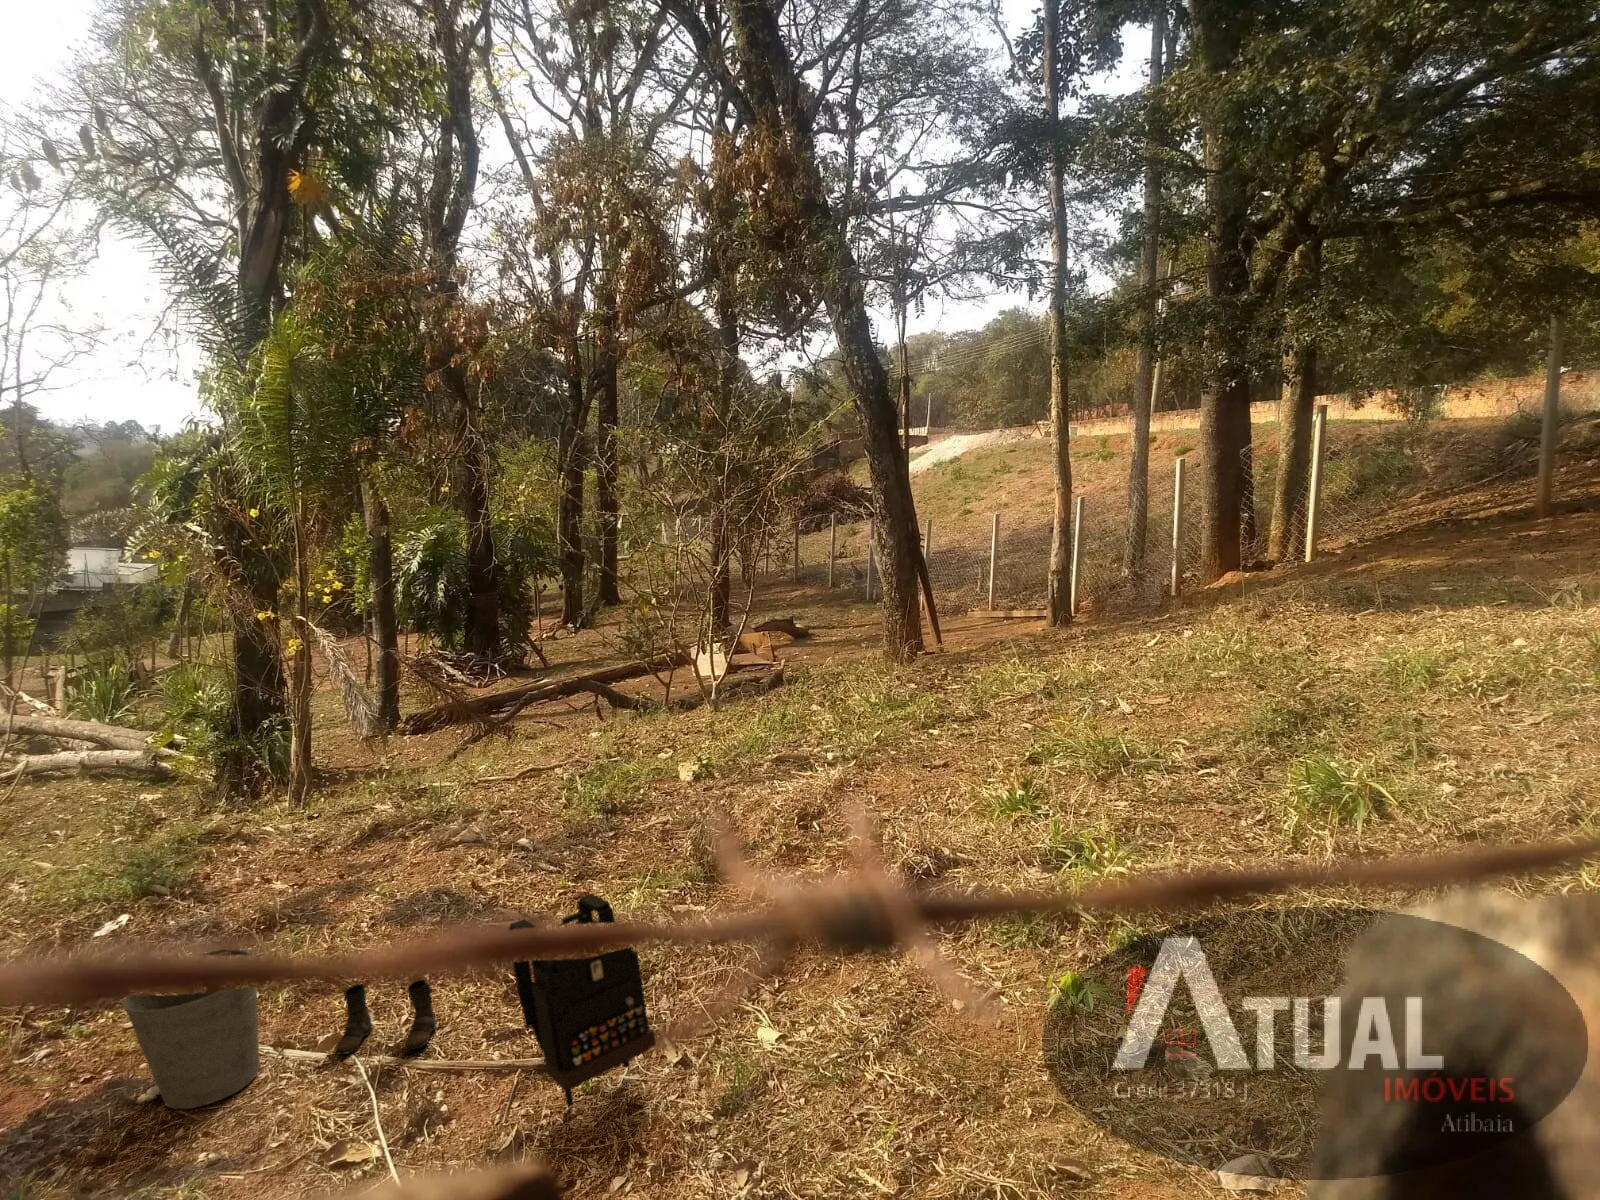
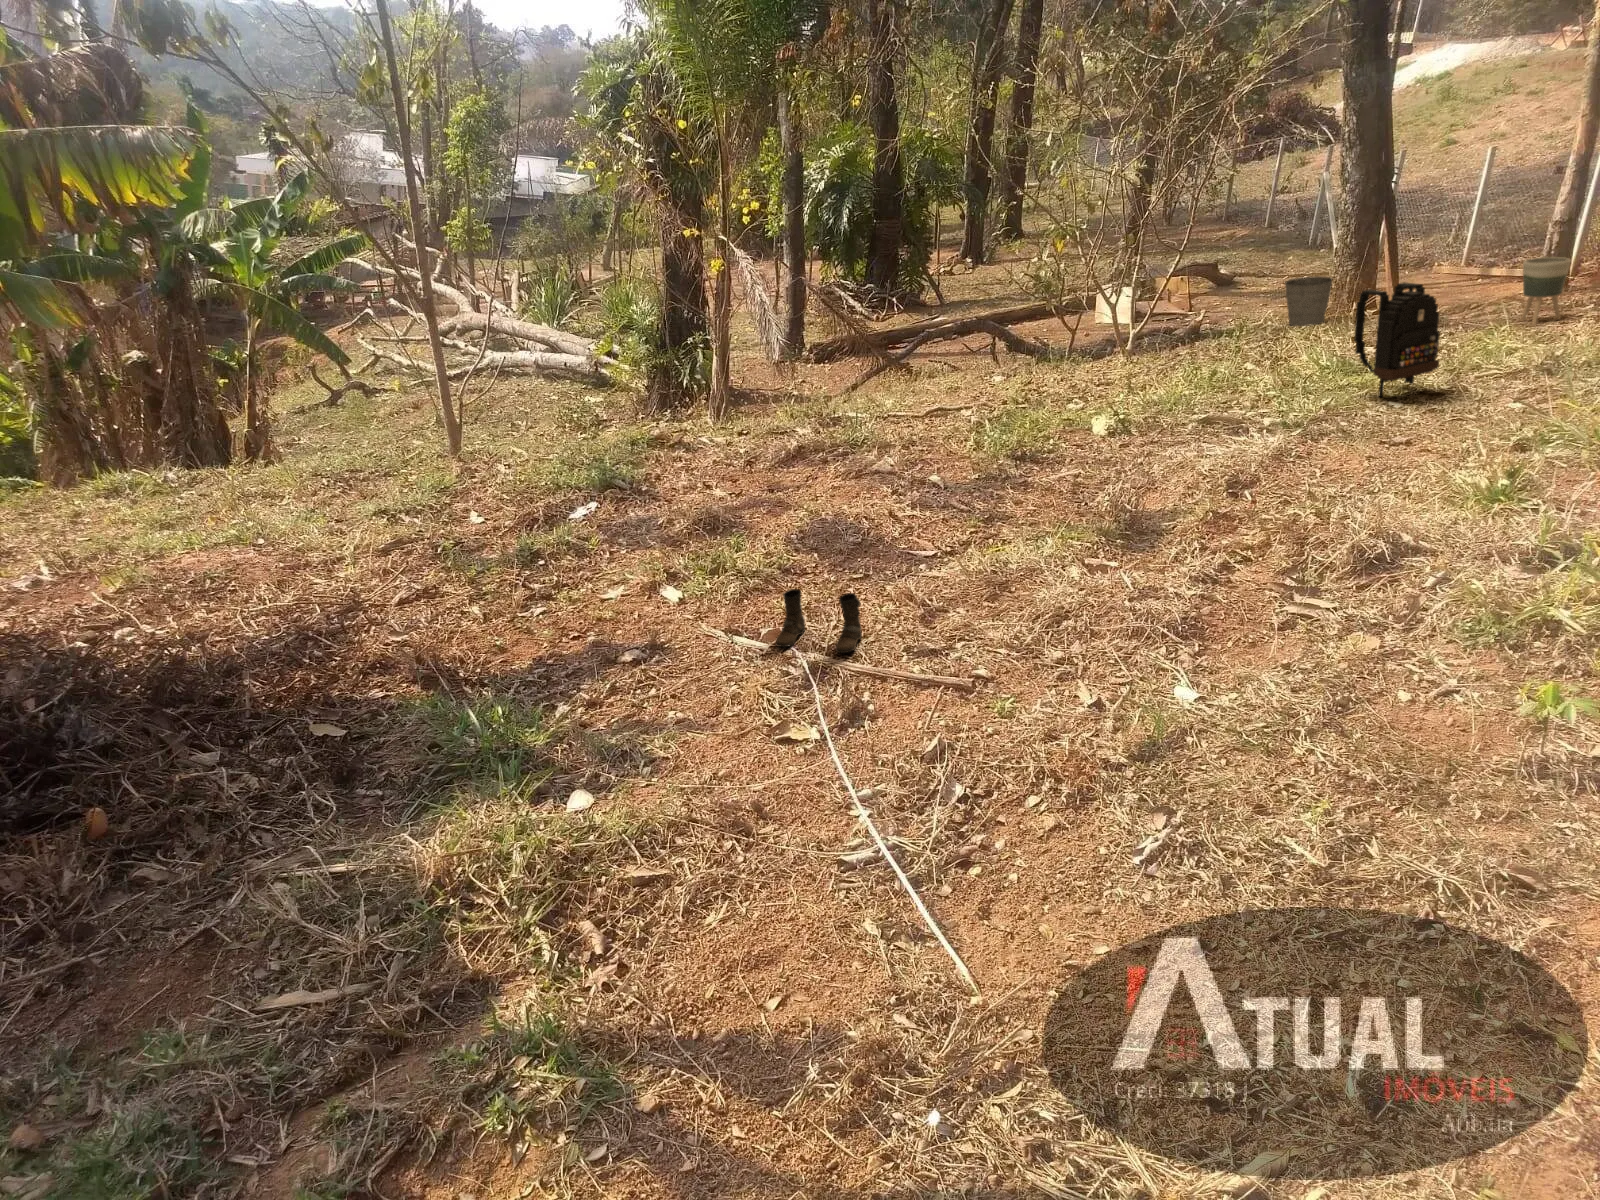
planter: none [1008,606,1044,659] -> present [1522,257,1571,325]
backpack: present [509,893,656,1107] -> present [1354,282,1440,397]
bucket: present [122,949,260,1109] -> present [1285,276,1333,326]

